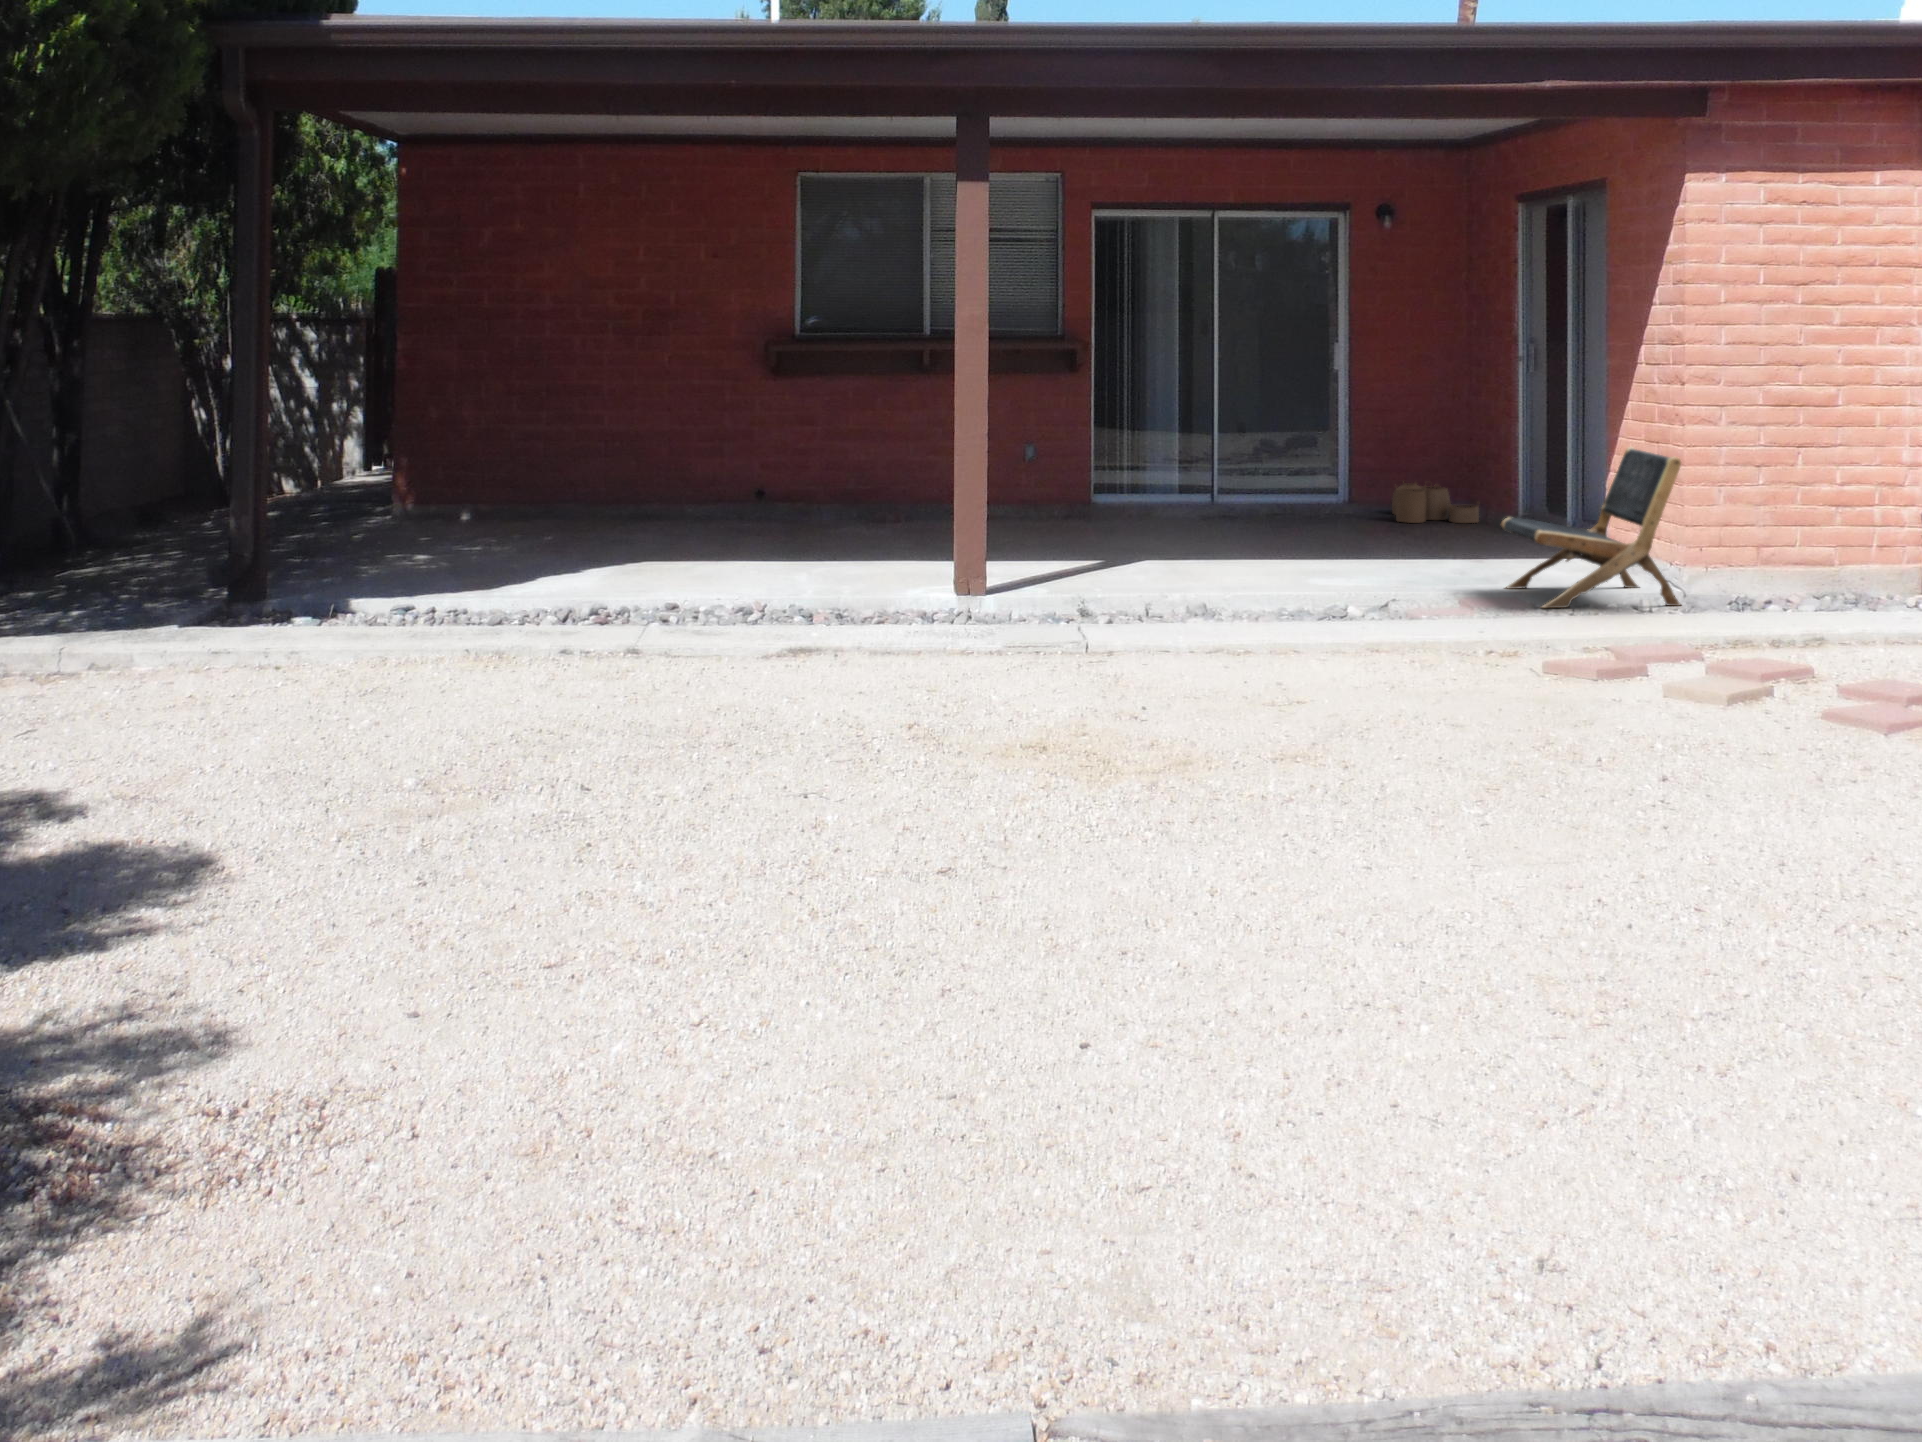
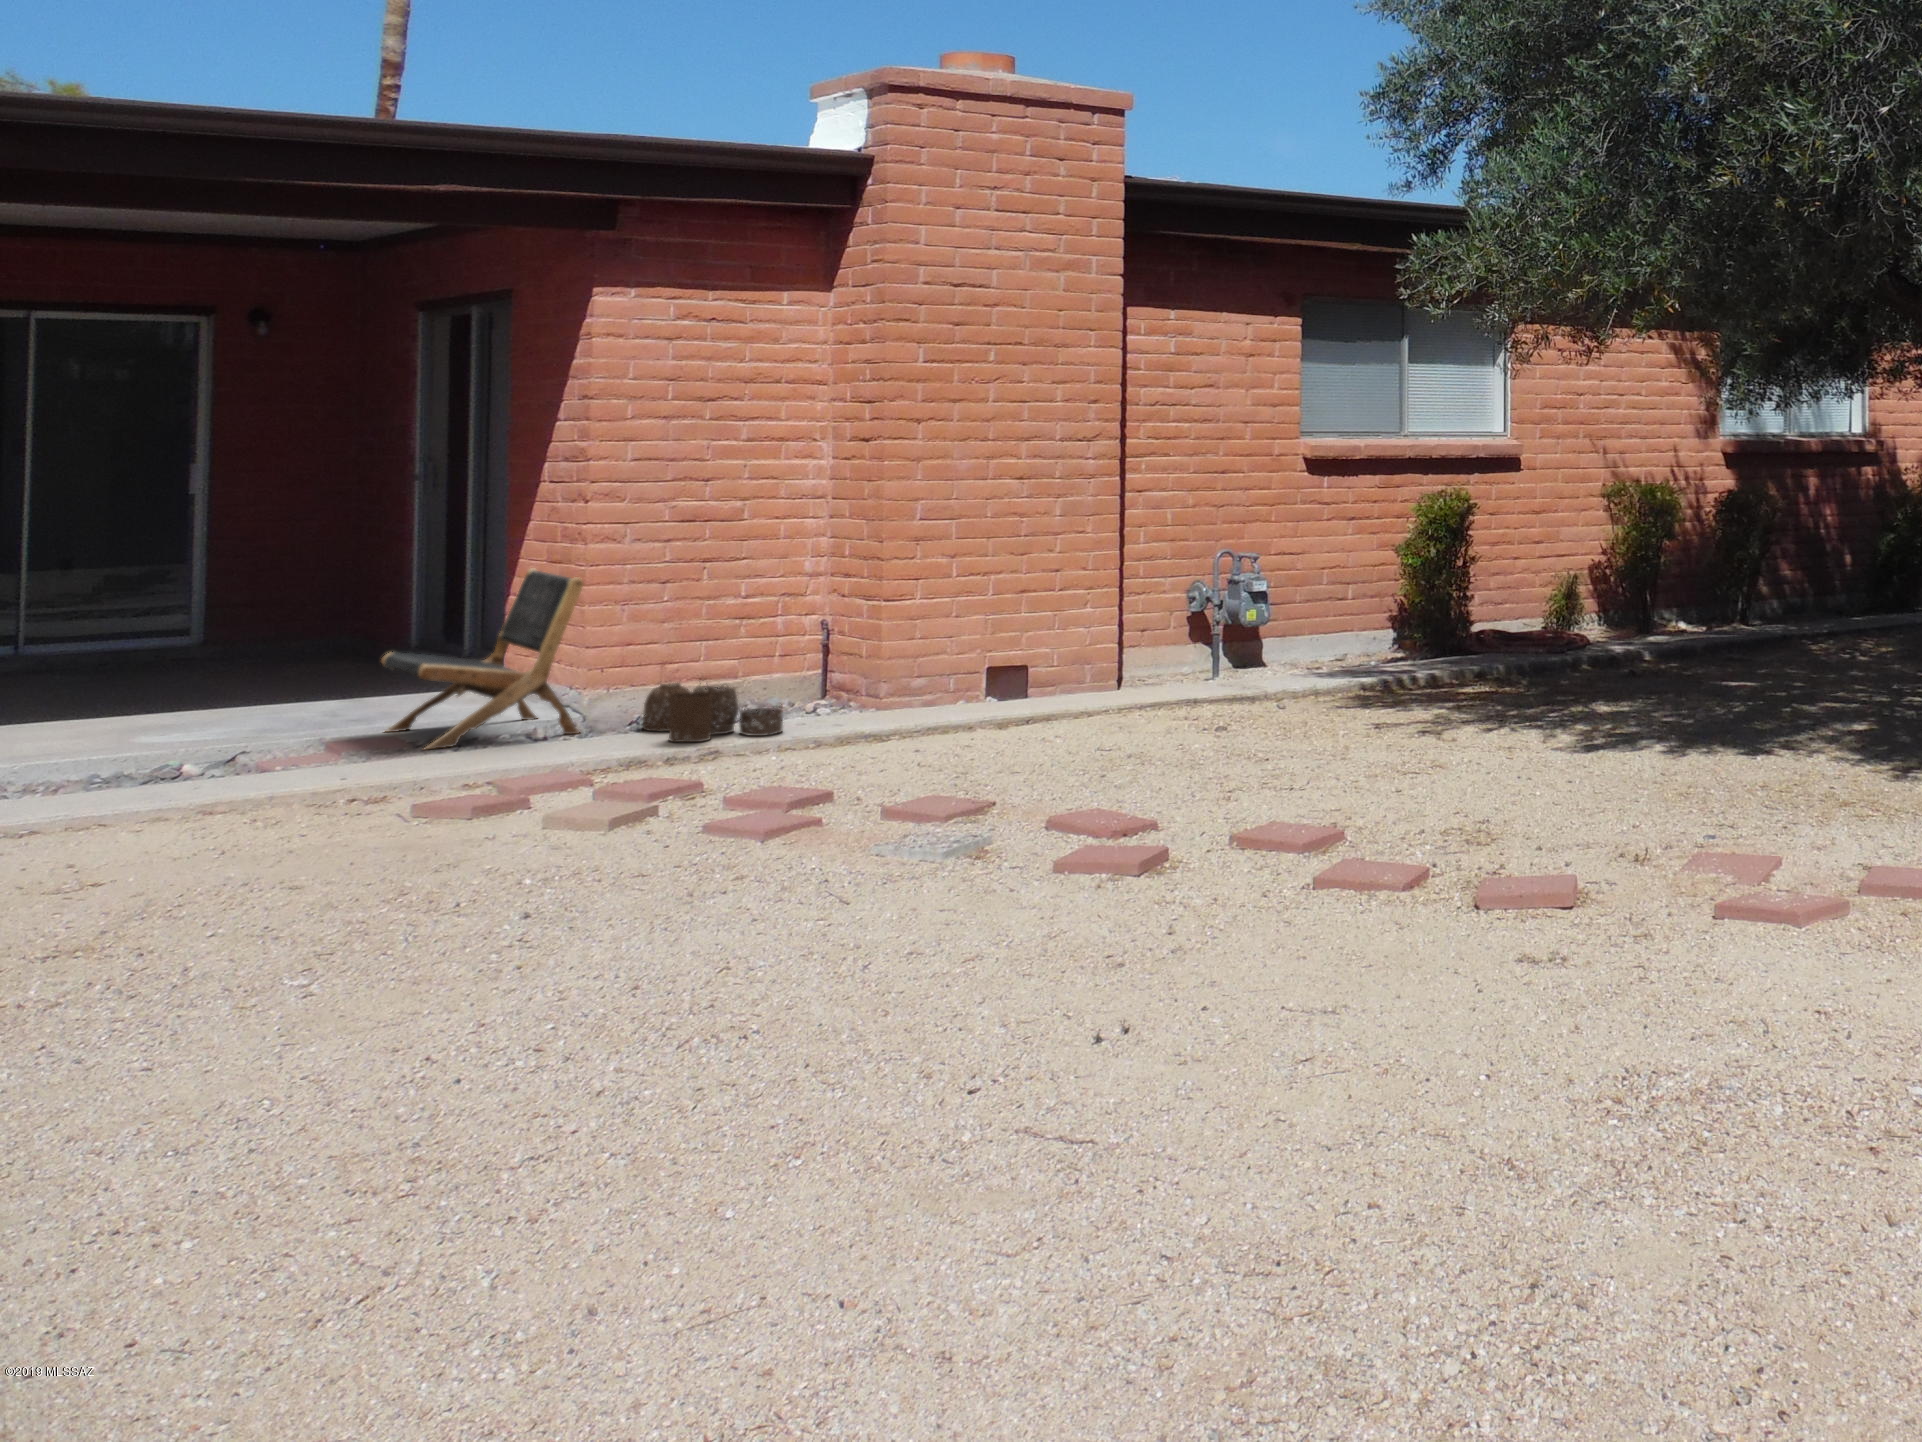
woven basket: present [1392,481,1479,523] -> present [643,683,783,742]

